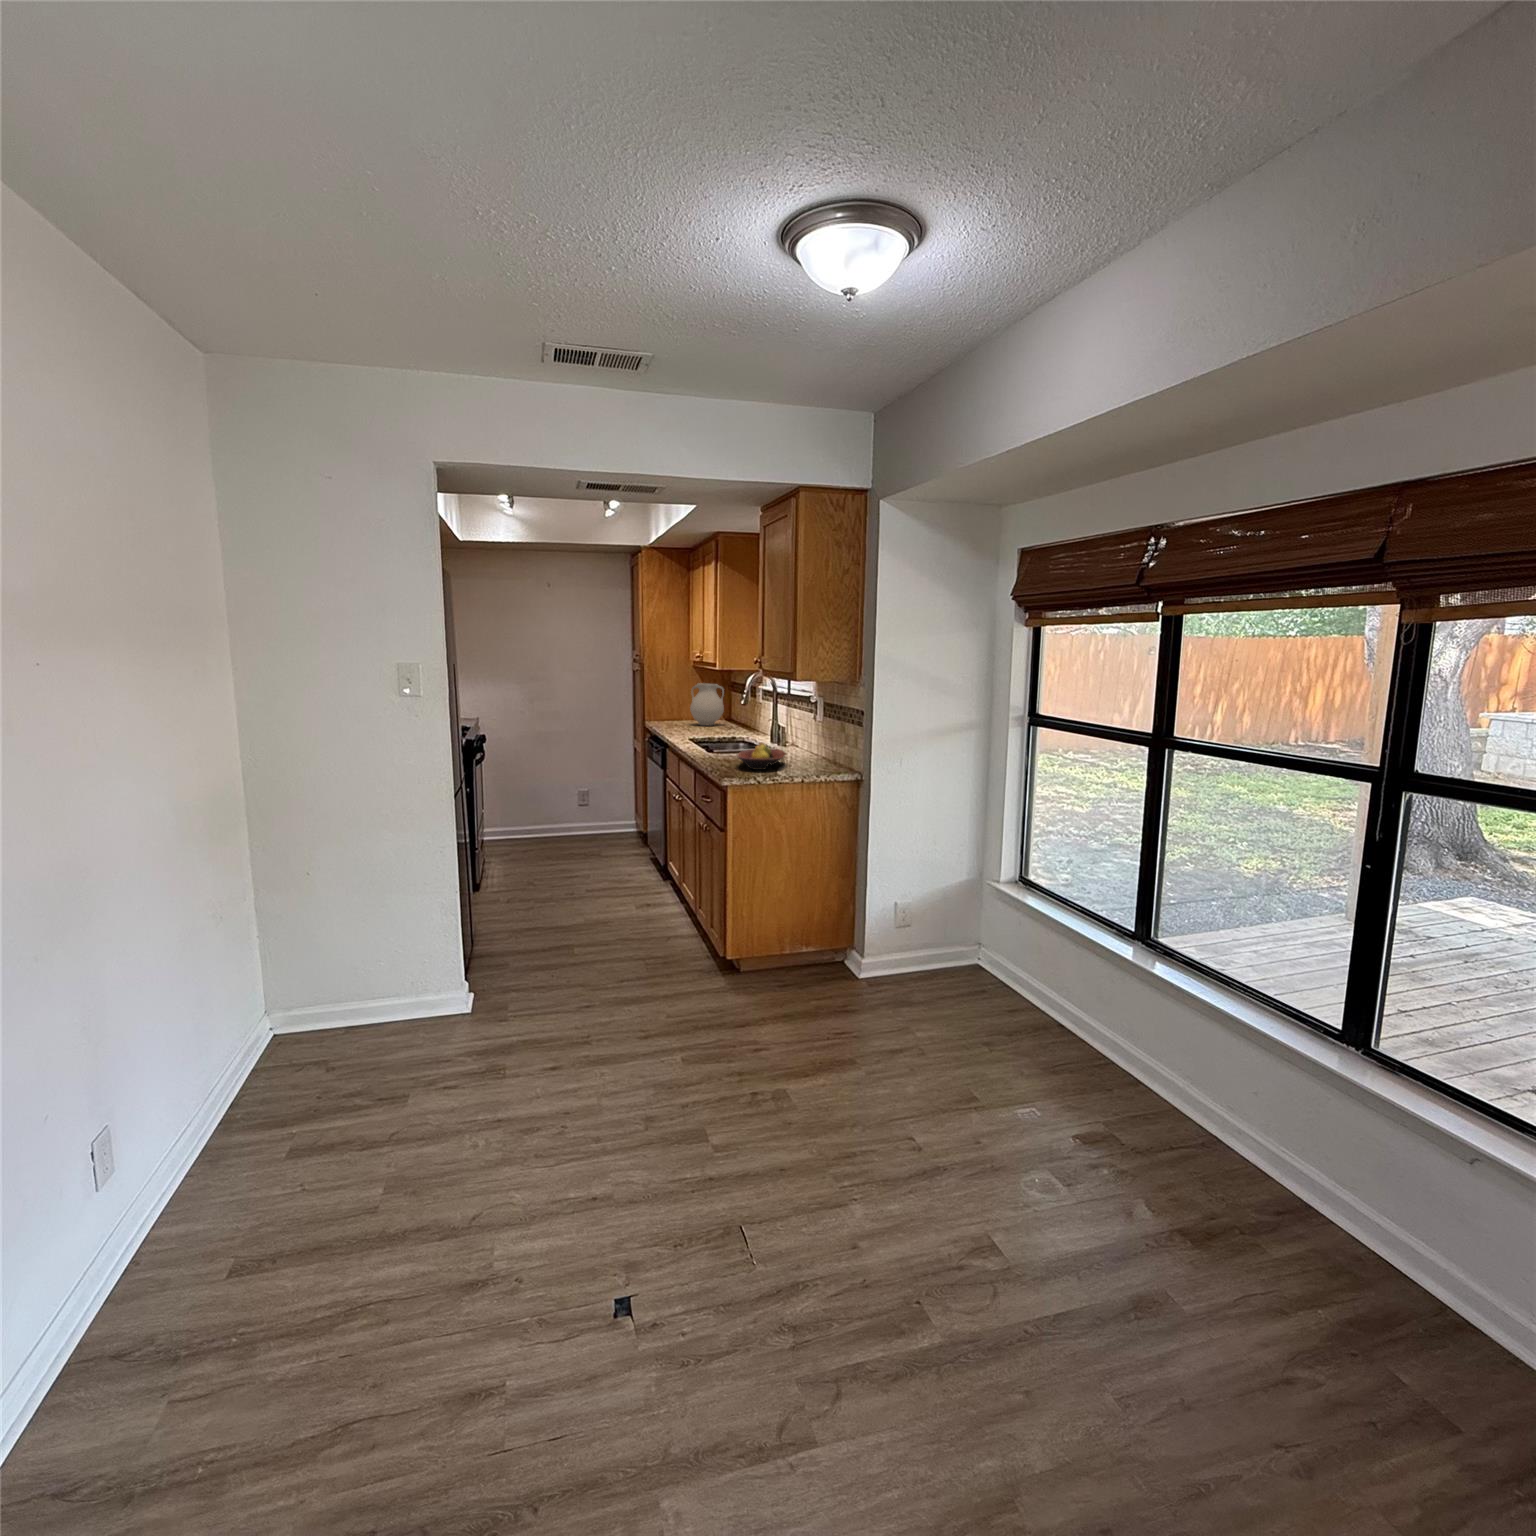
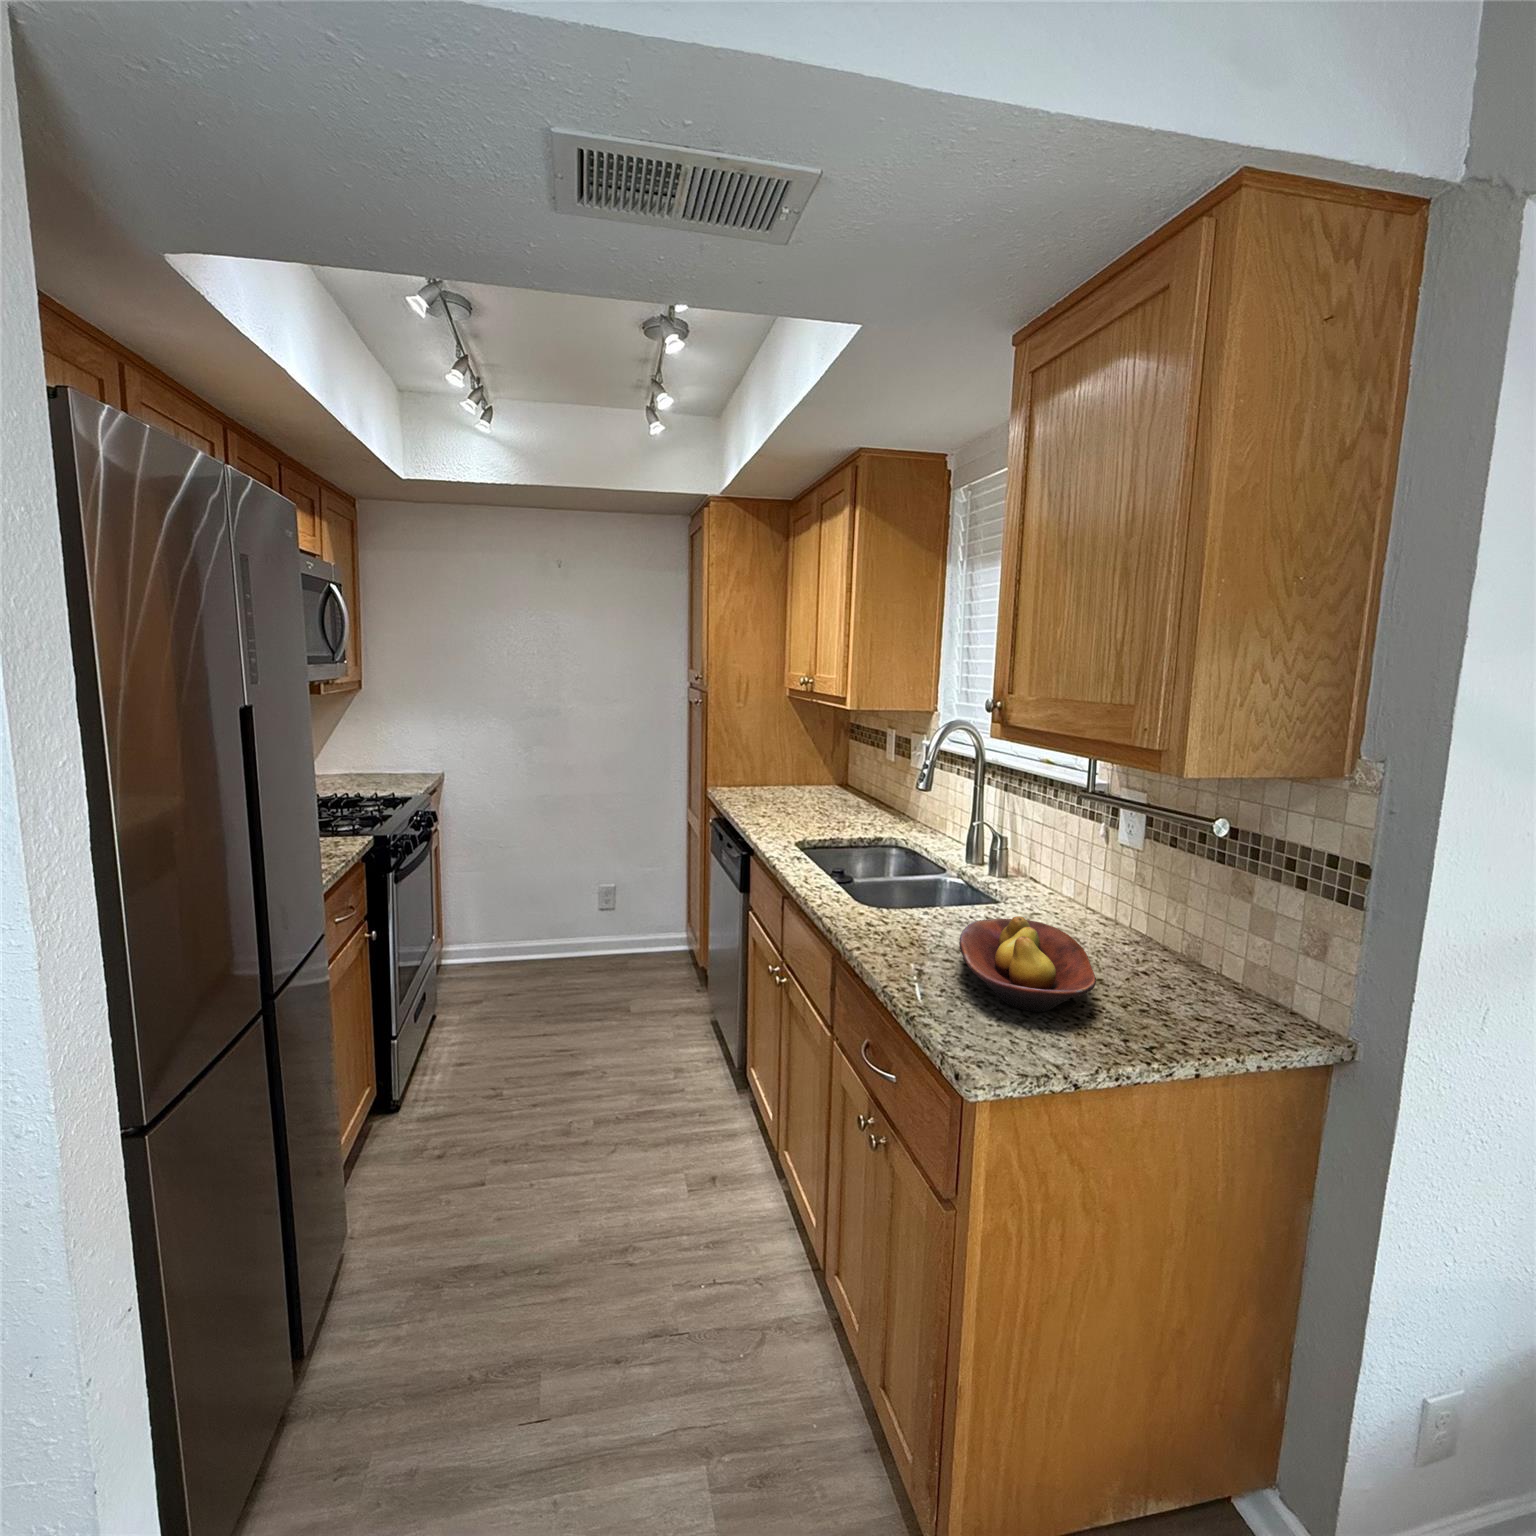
vase: present [690,683,724,725] -> none [785,727,845,801]

